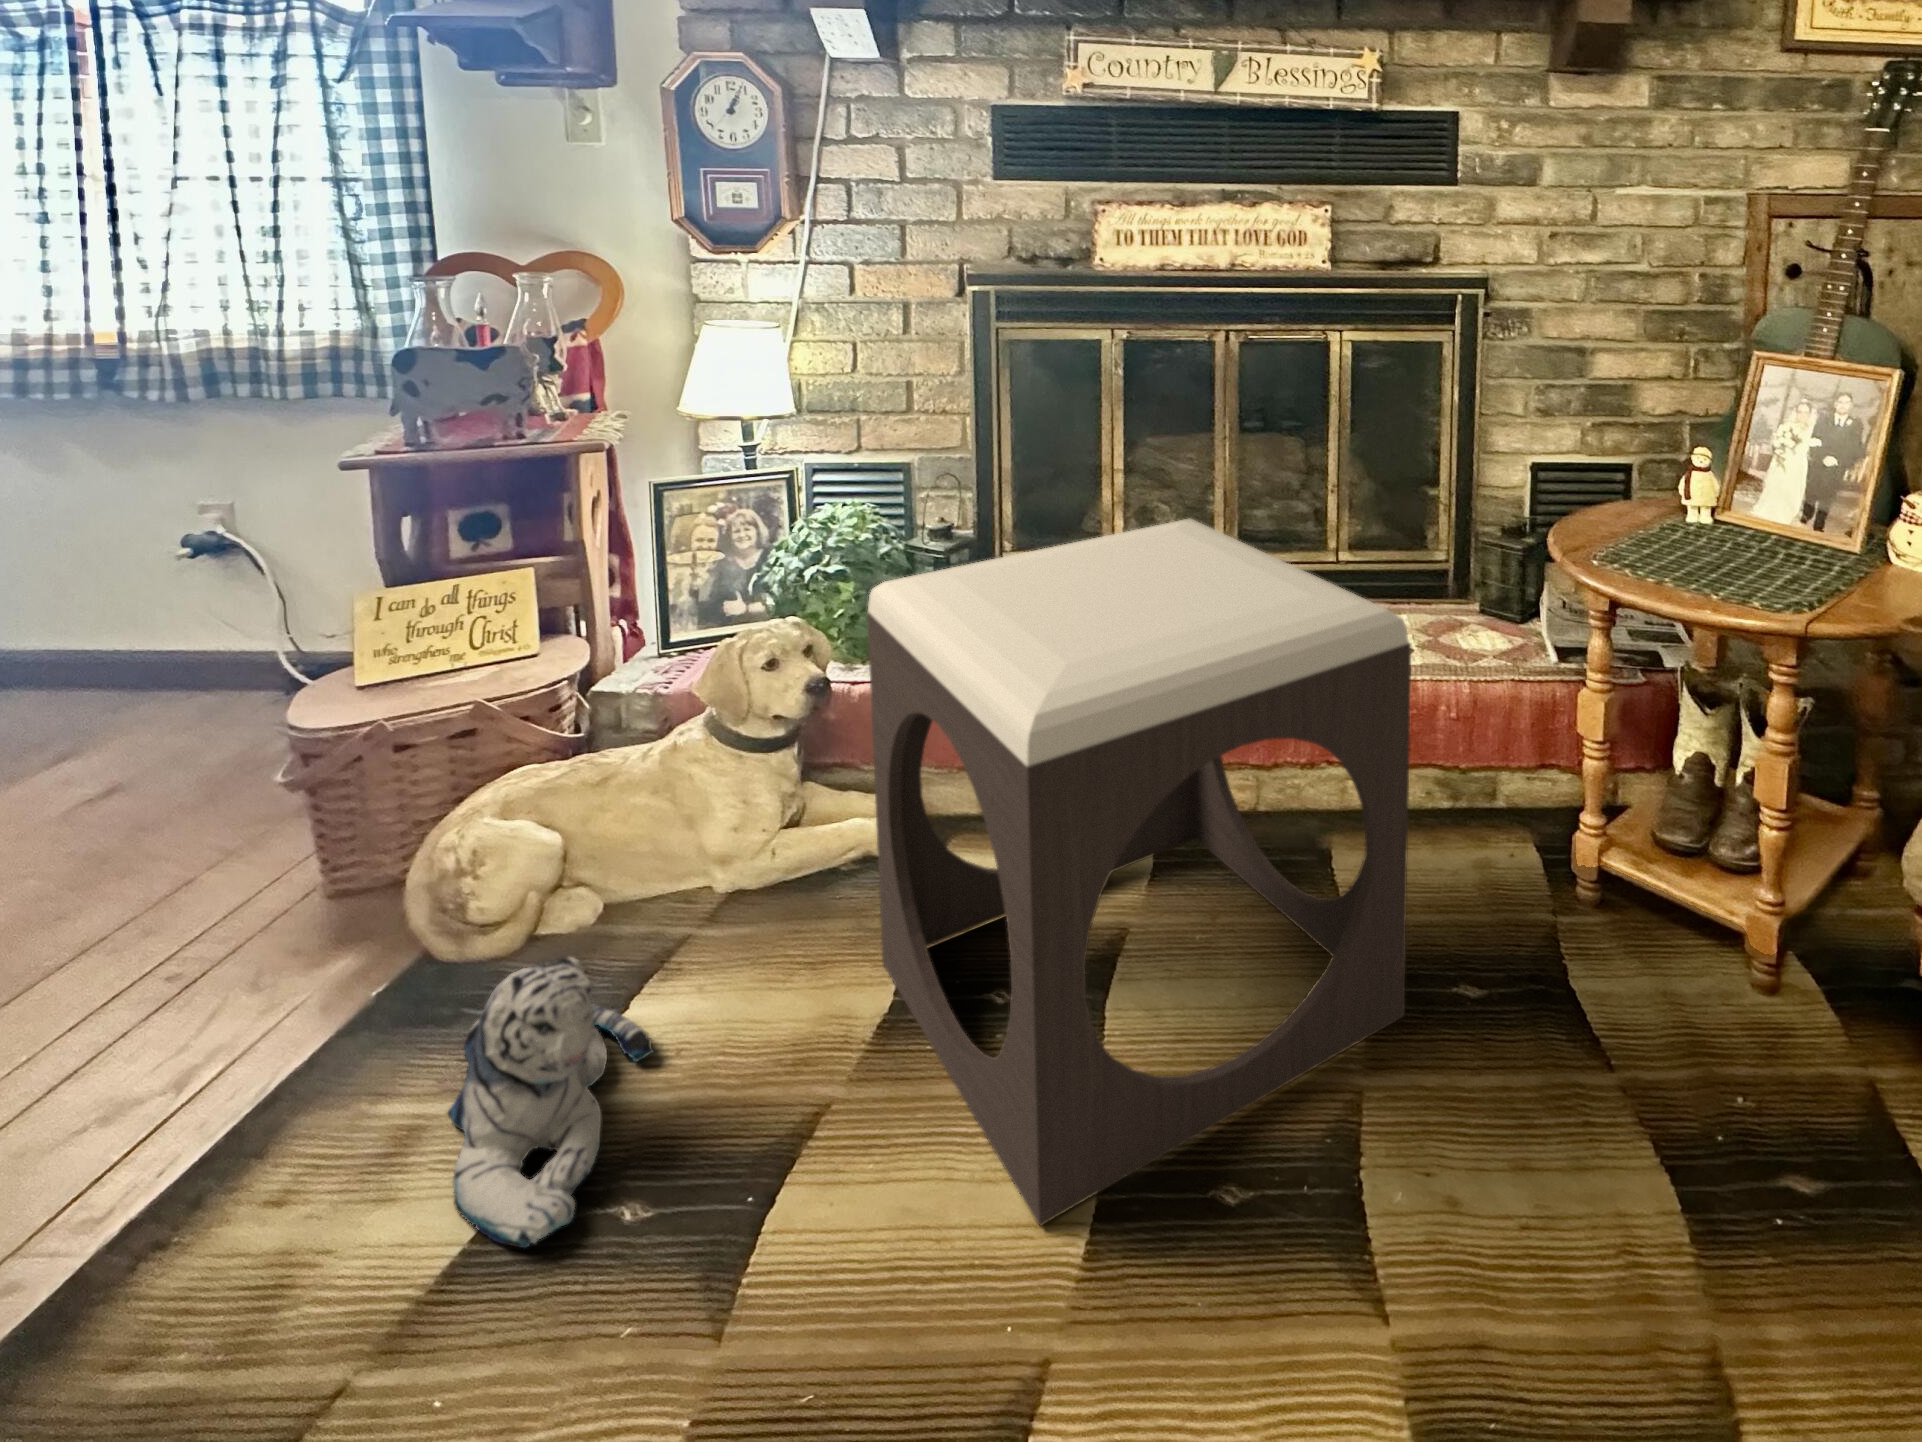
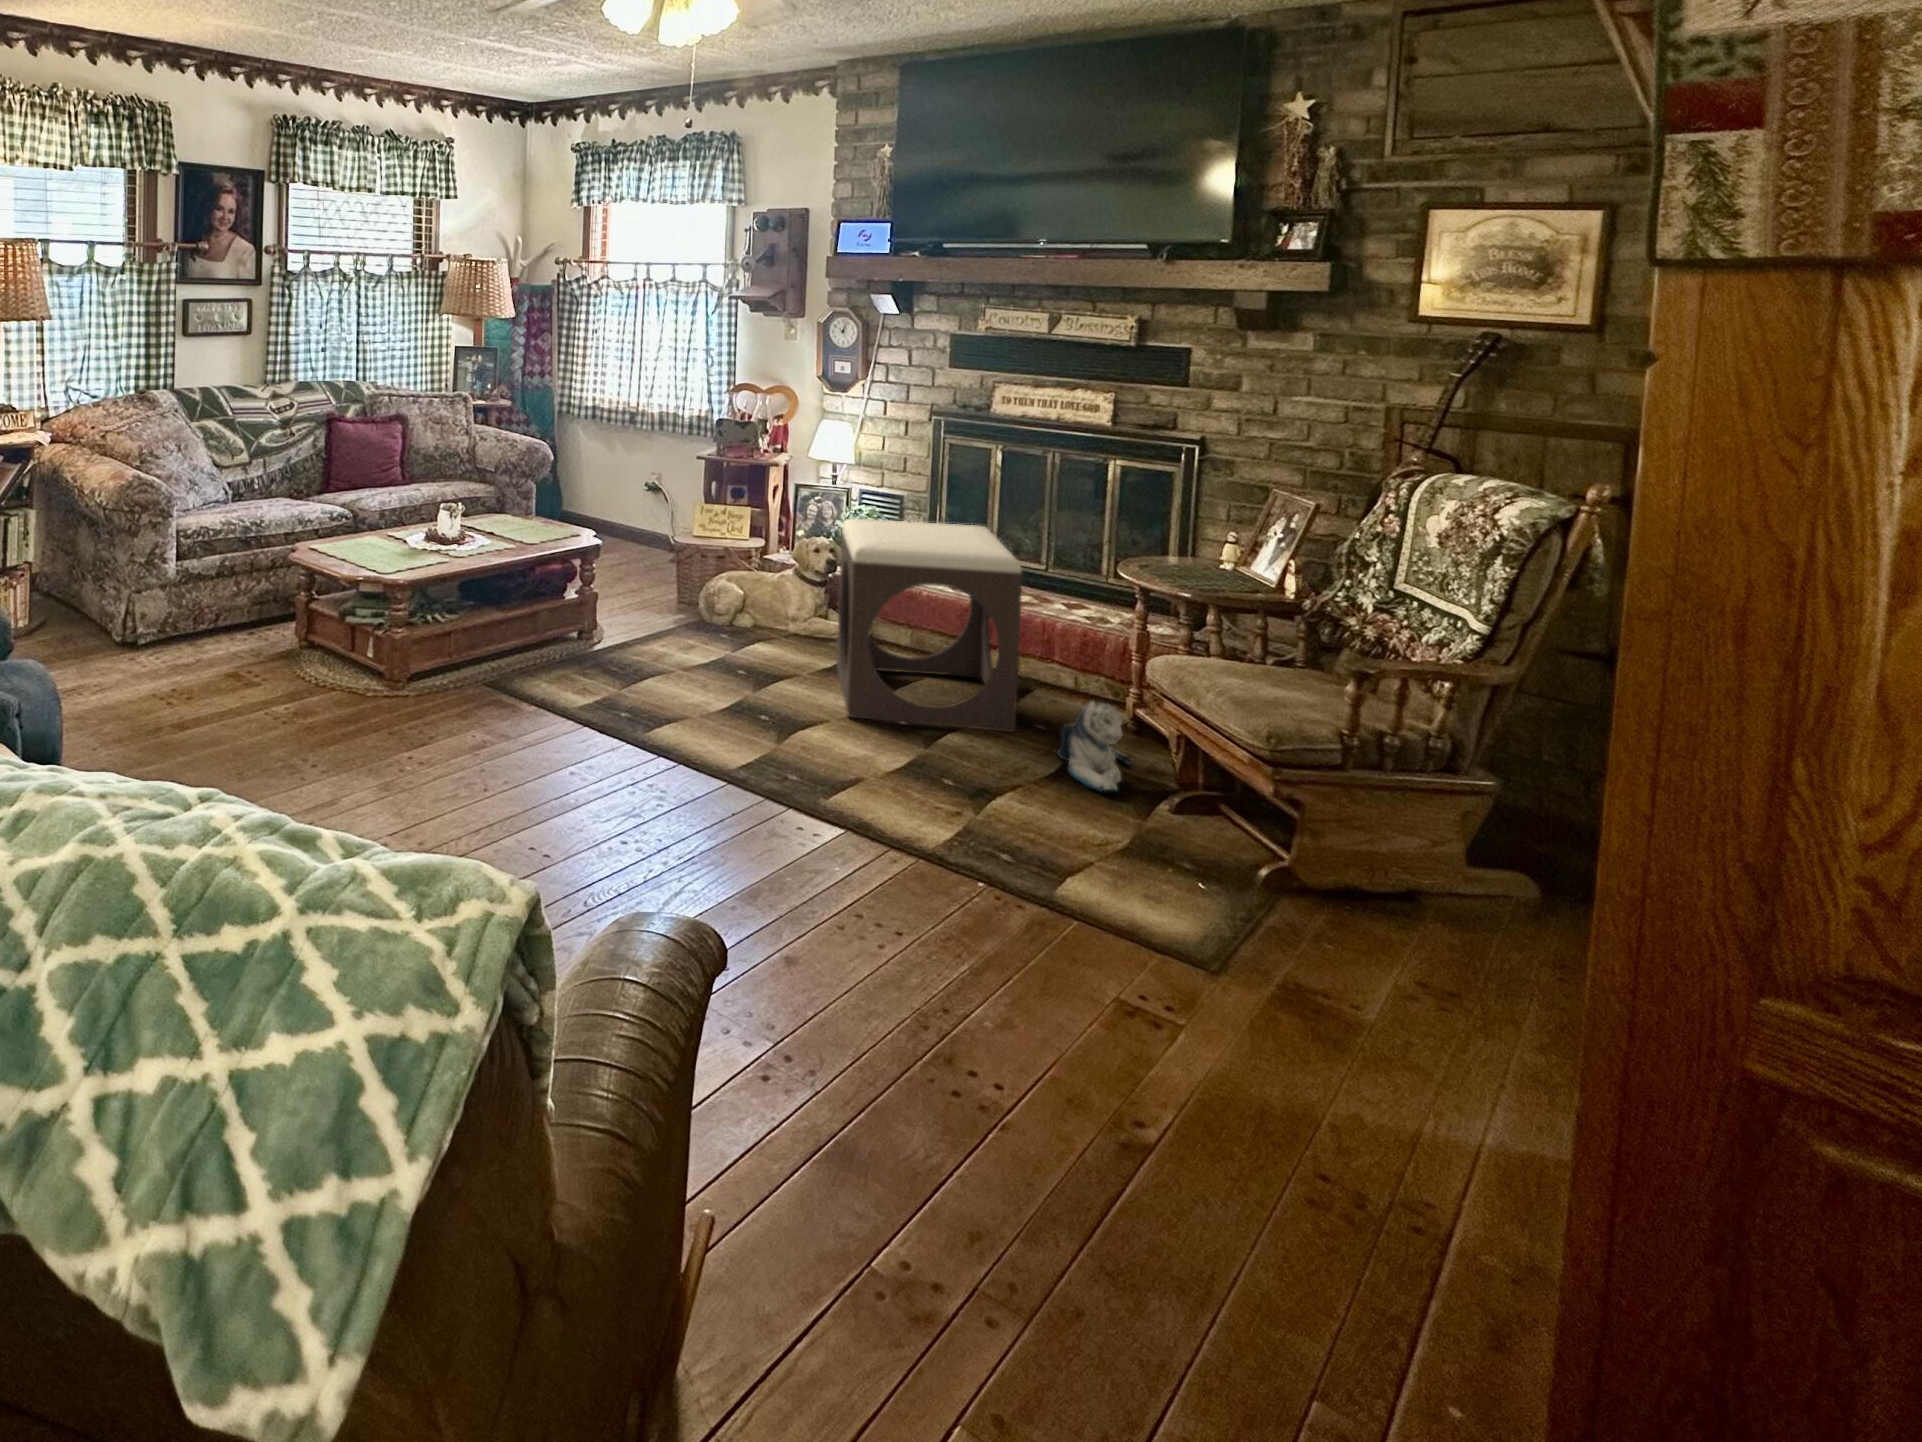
plush toy: present [447,957,653,1248] -> present [1057,702,1133,792]

